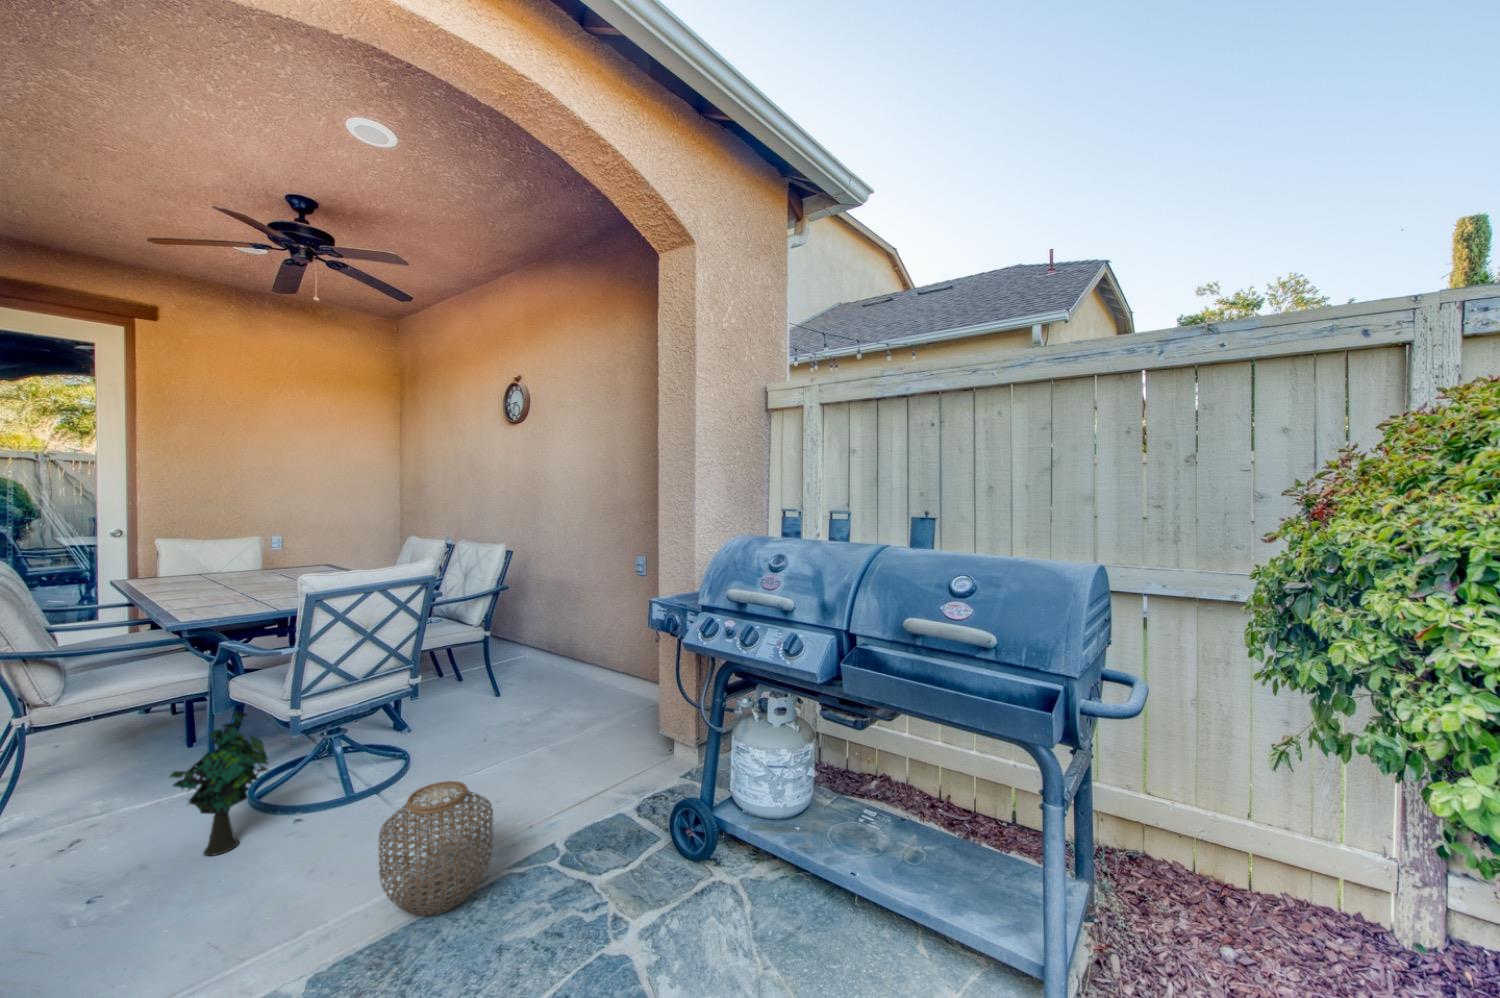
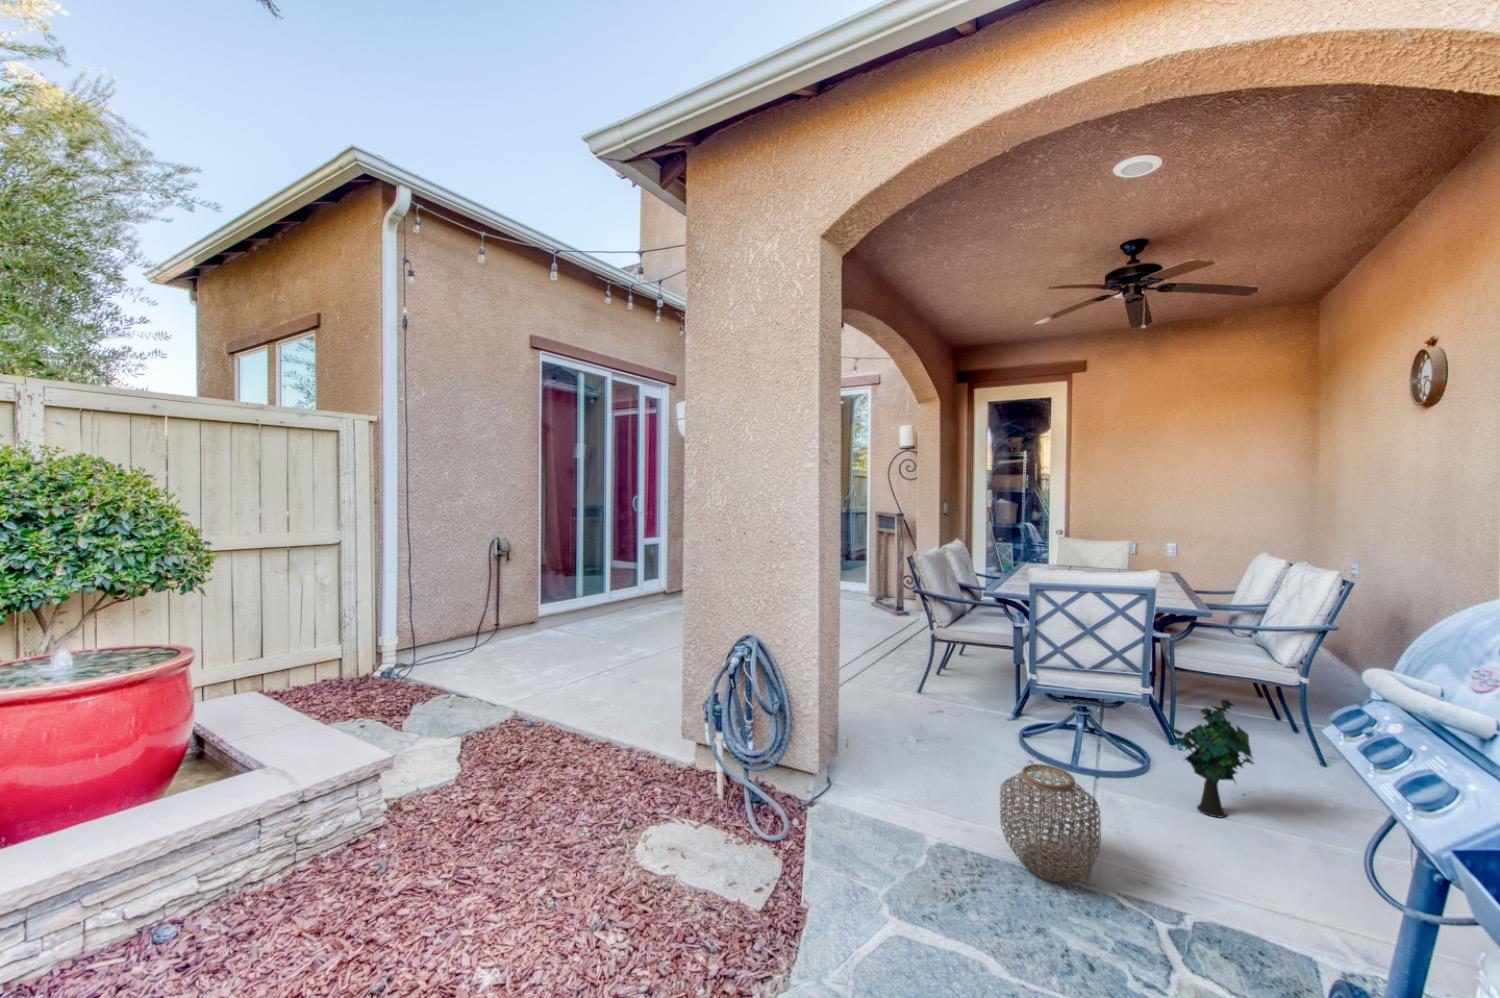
decorative plant: present [170,712,268,856] -> present [1173,700,1254,817]

